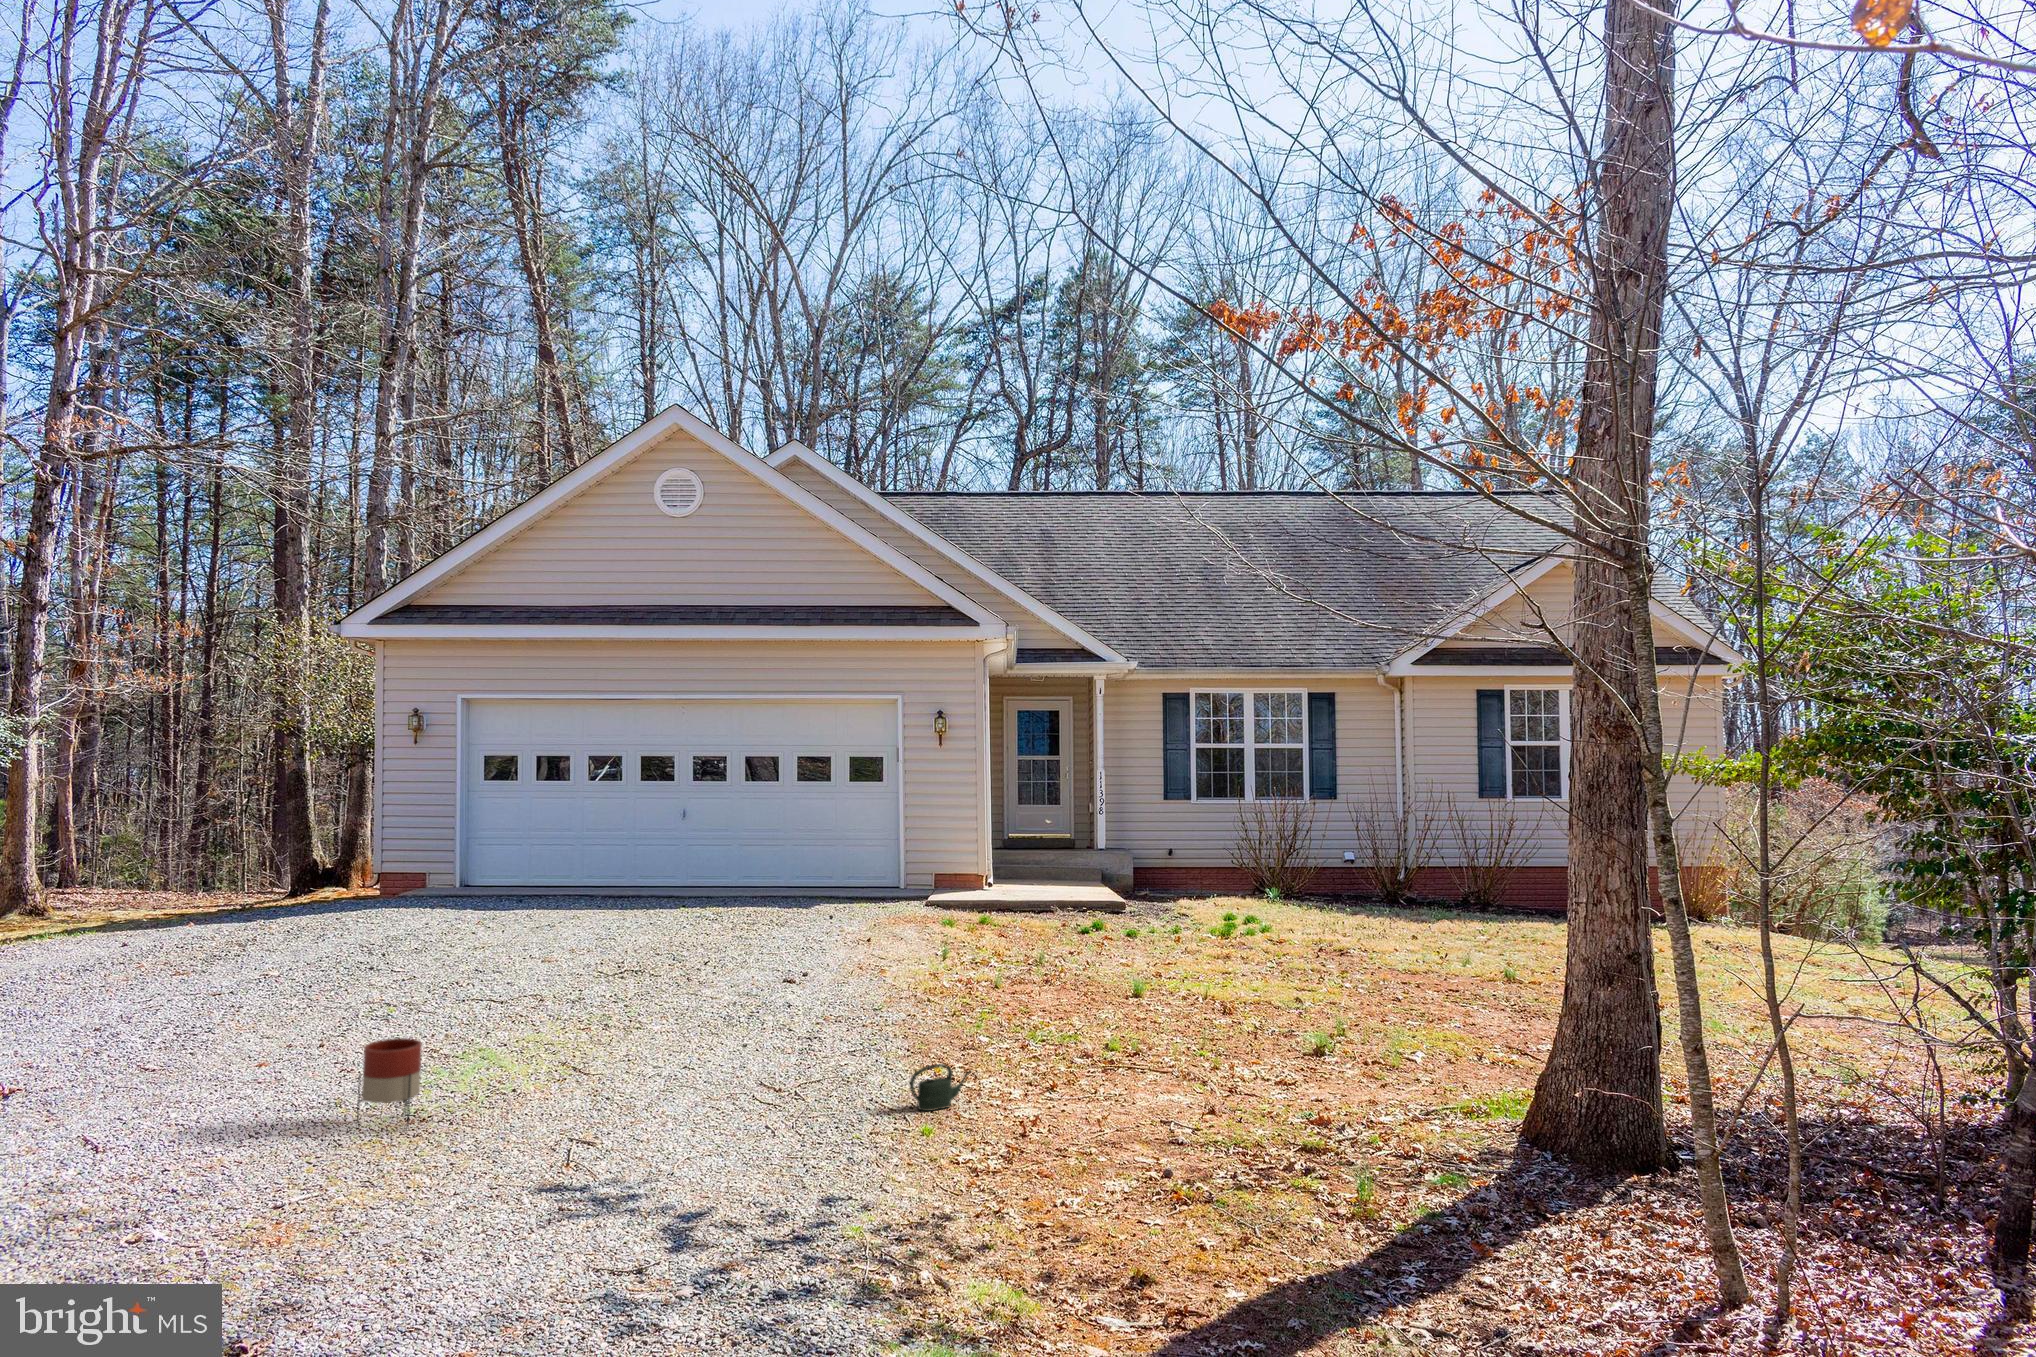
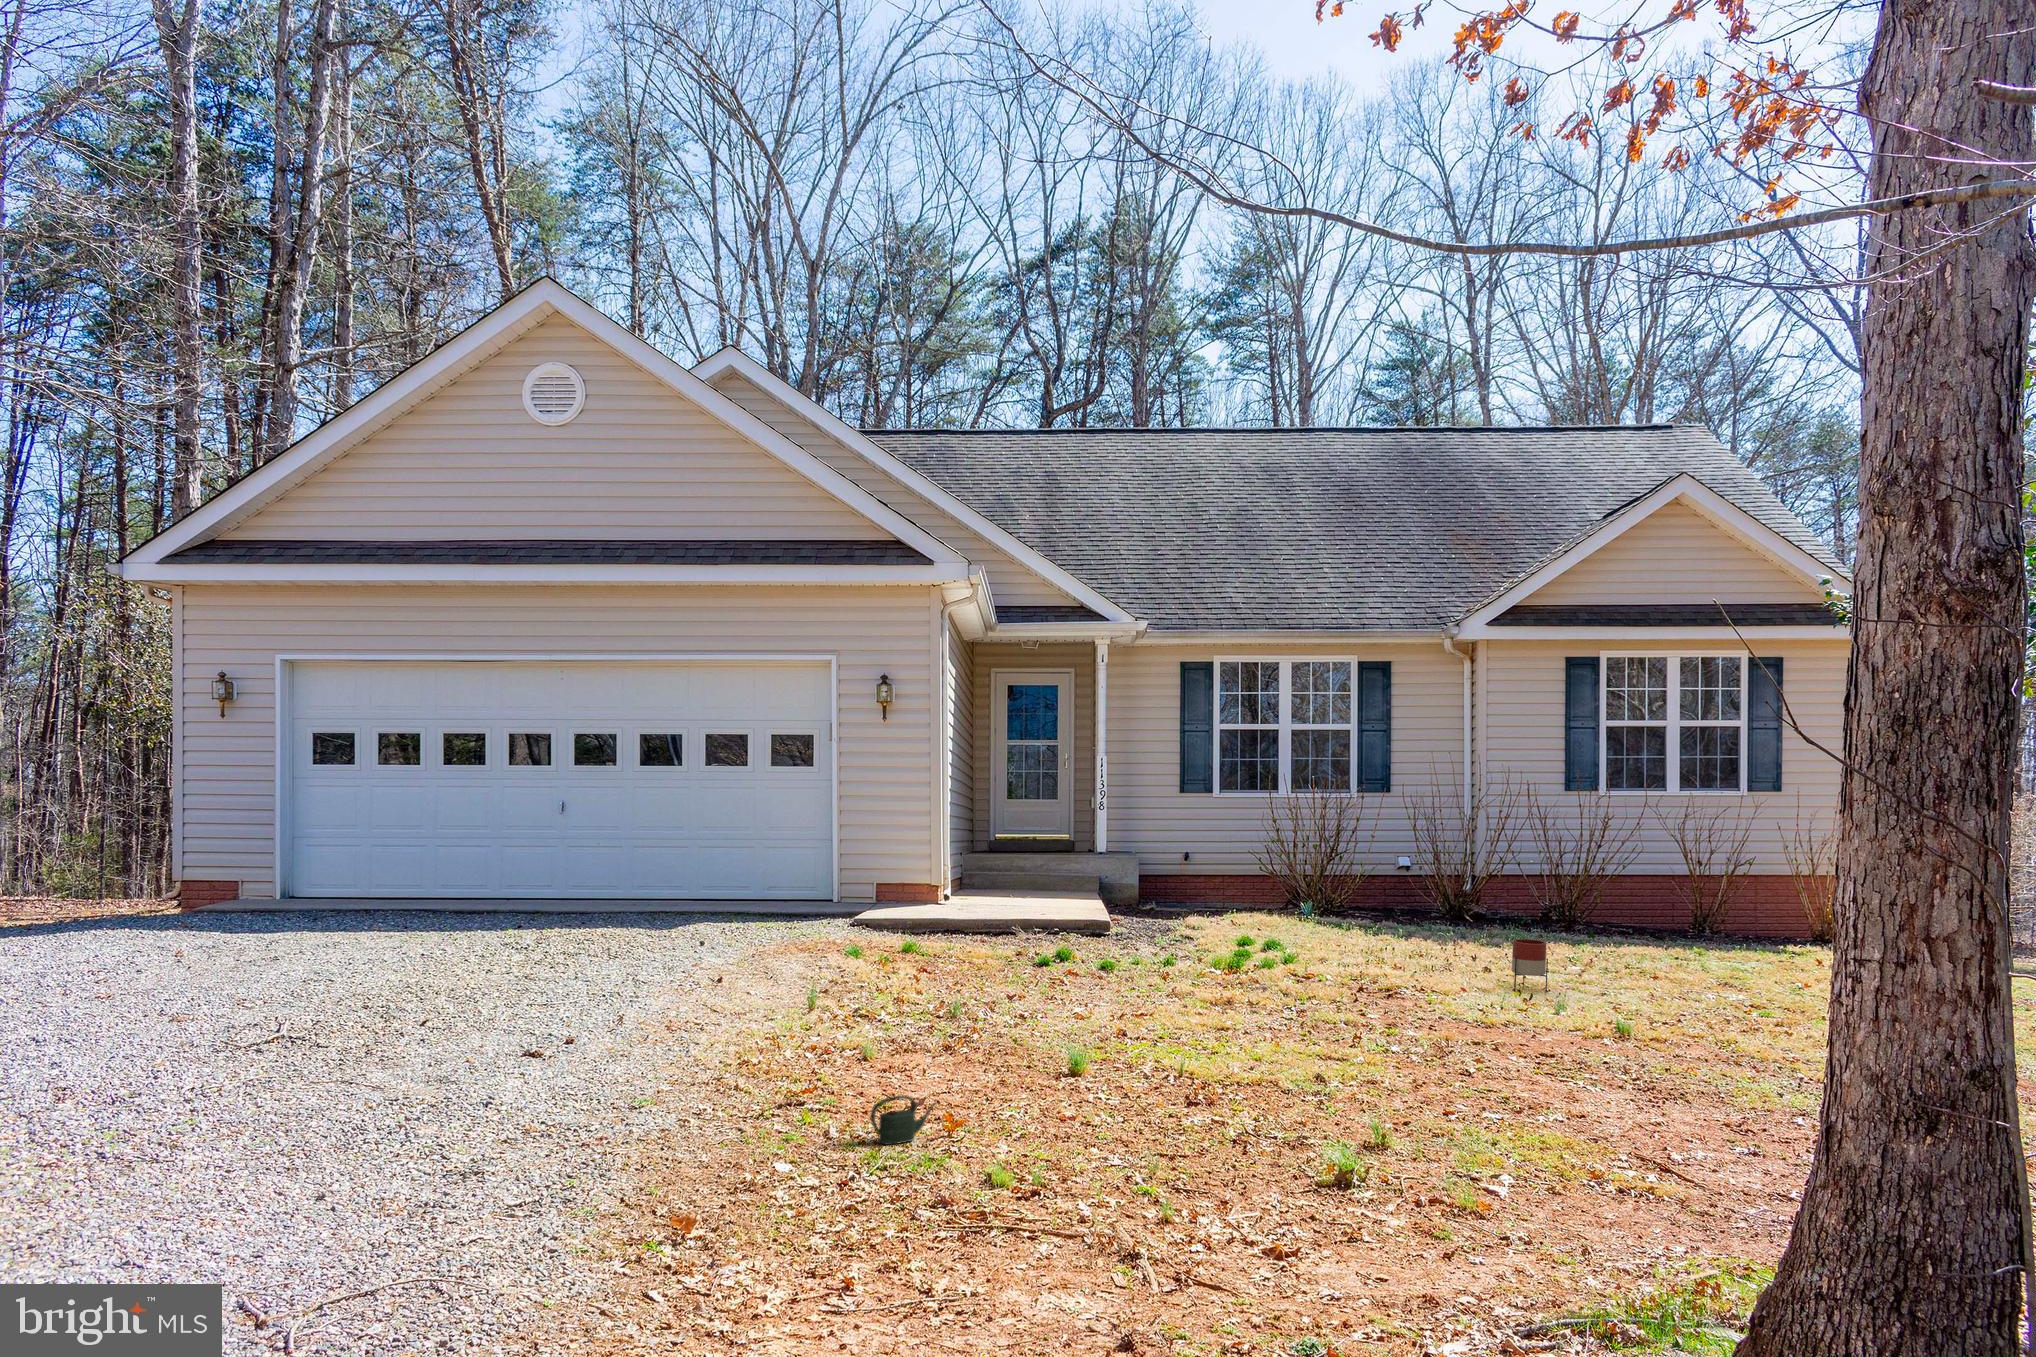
planter: present [357,1038,422,1129] -> present [1512,939,1548,993]

